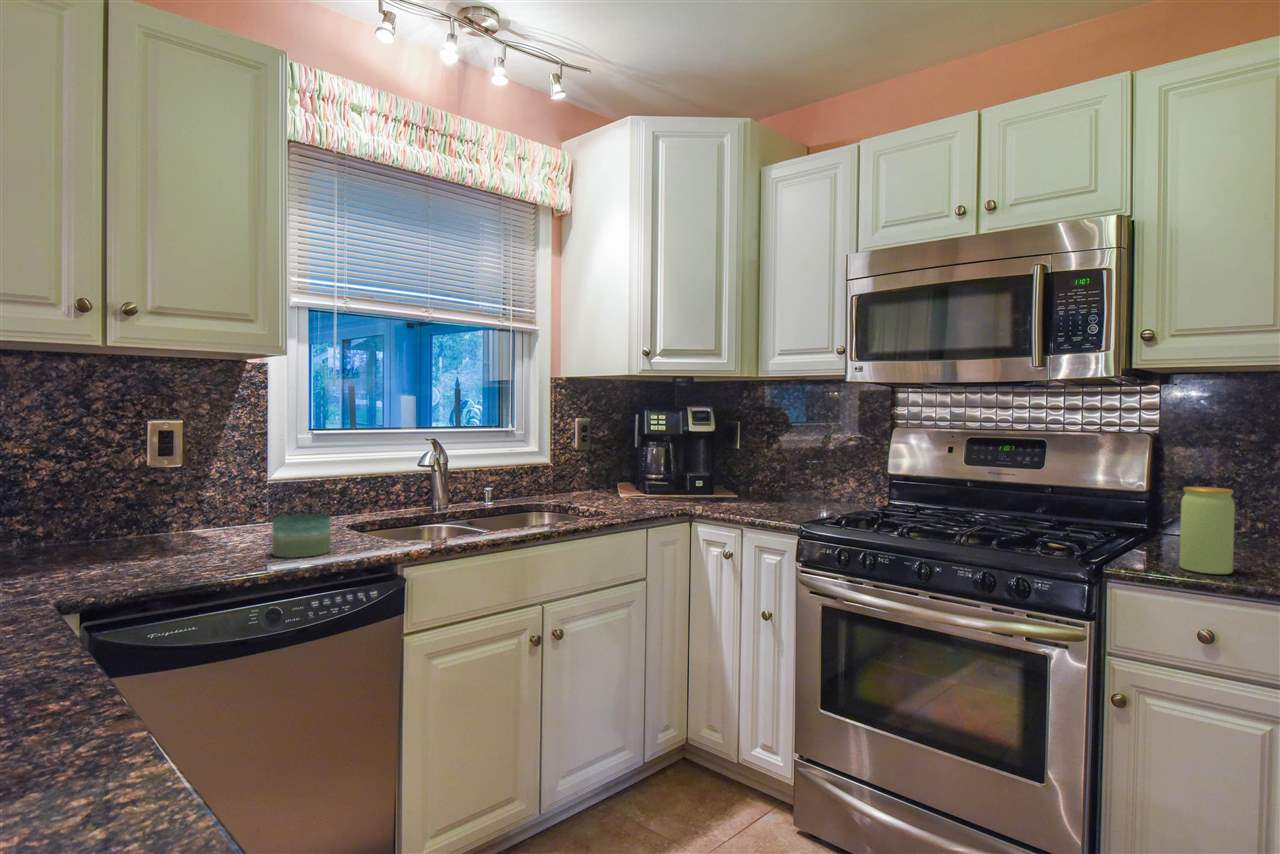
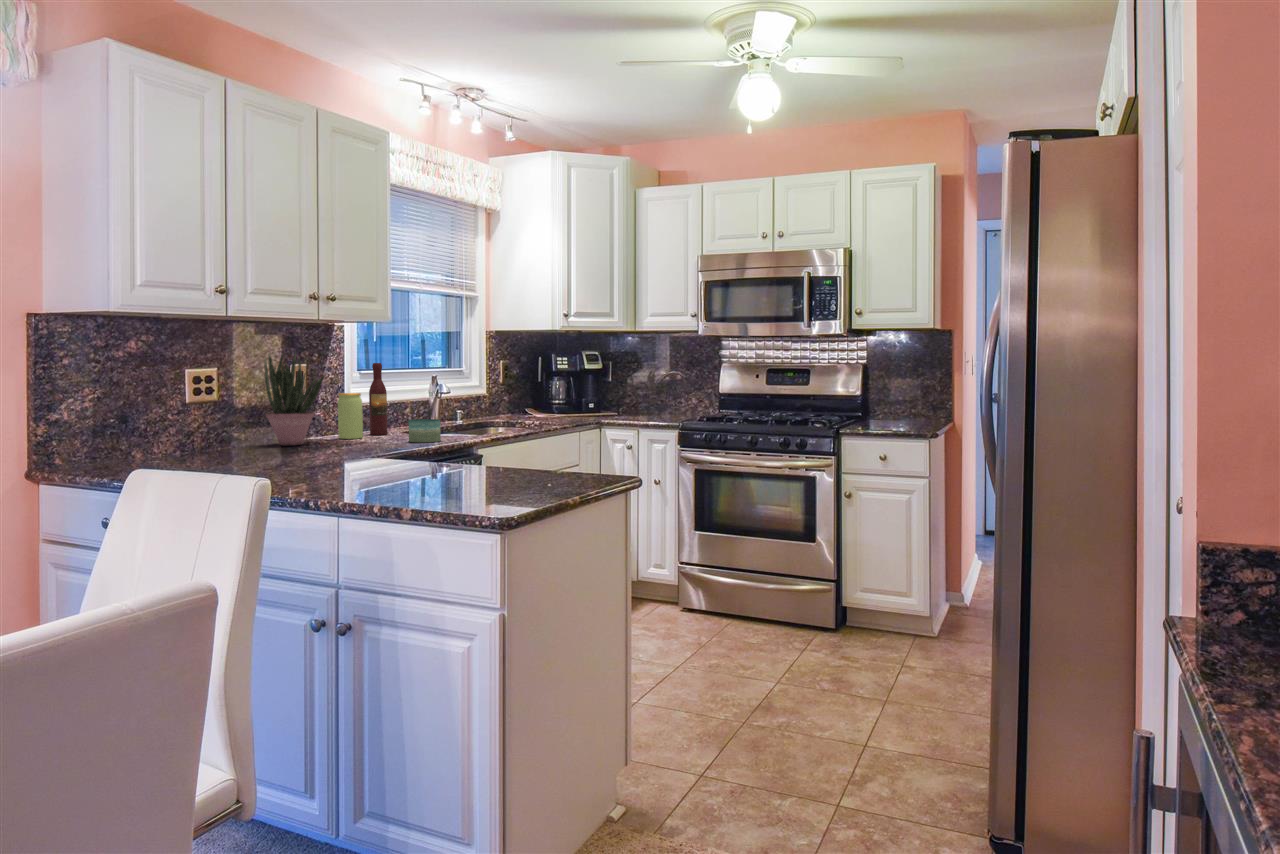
potted plant: none [46,399,174,549] -> present [265,352,324,445]
wine bottle: none [299,419,327,527] -> present [369,363,388,435]
jar: present [1179,487,1235,574] -> present [338,393,363,439]

